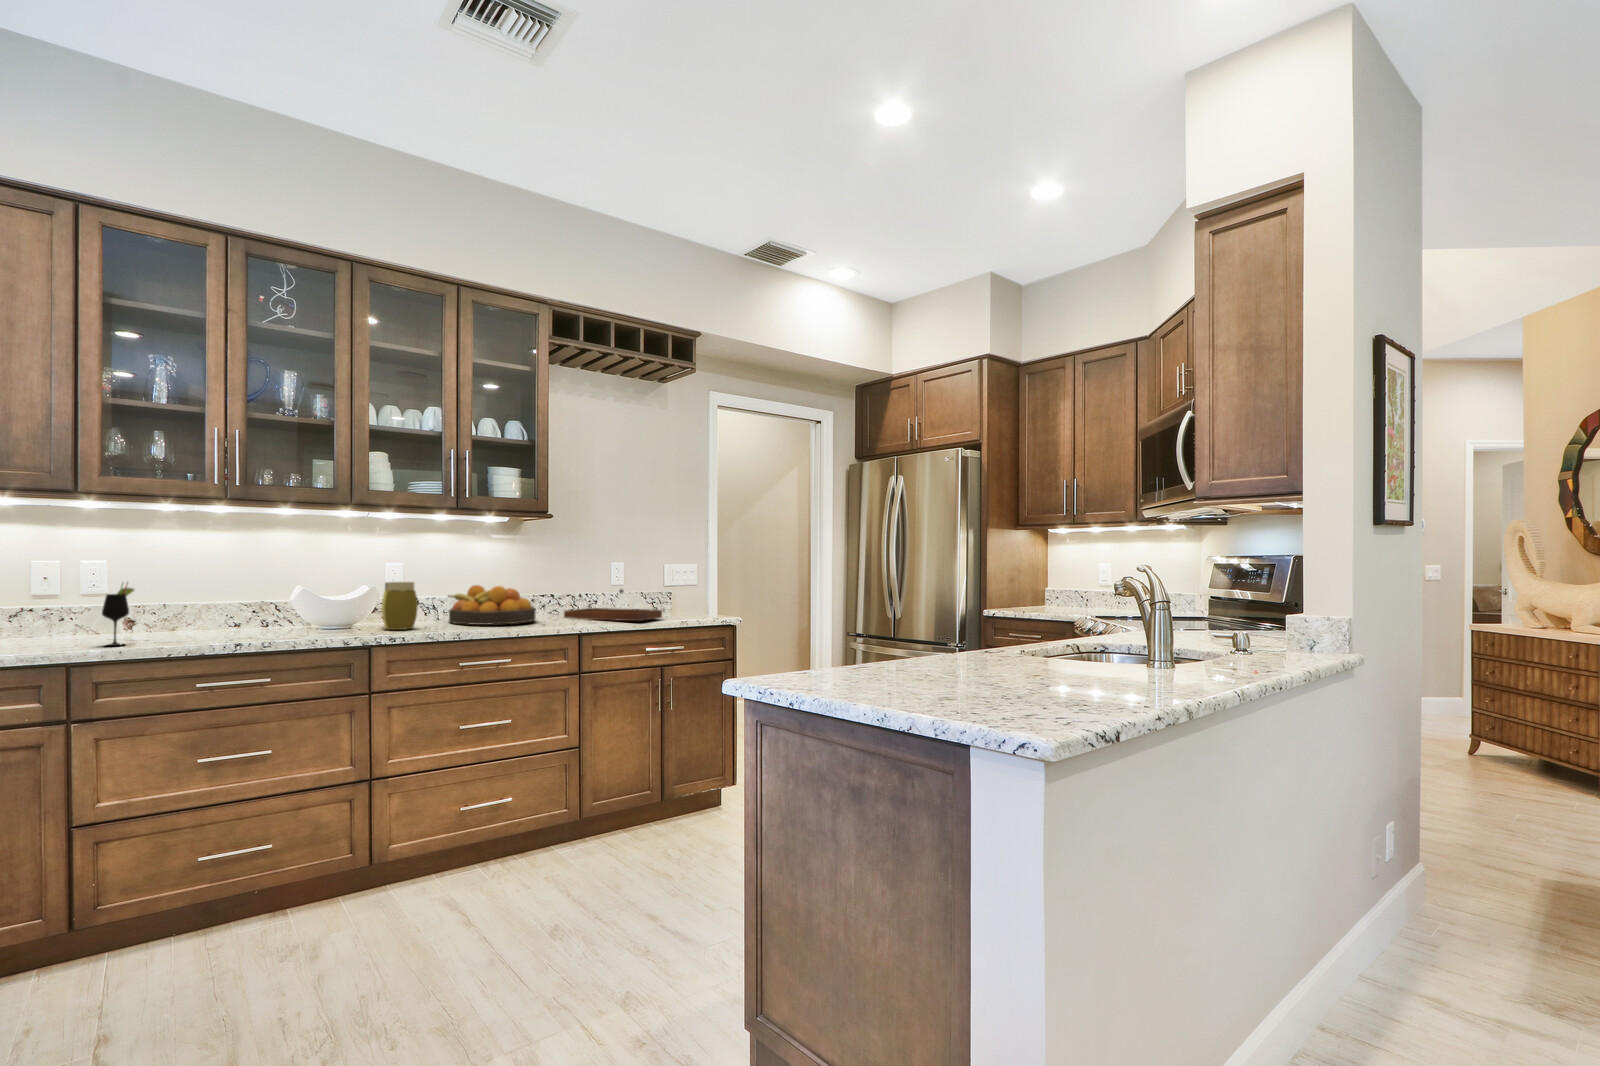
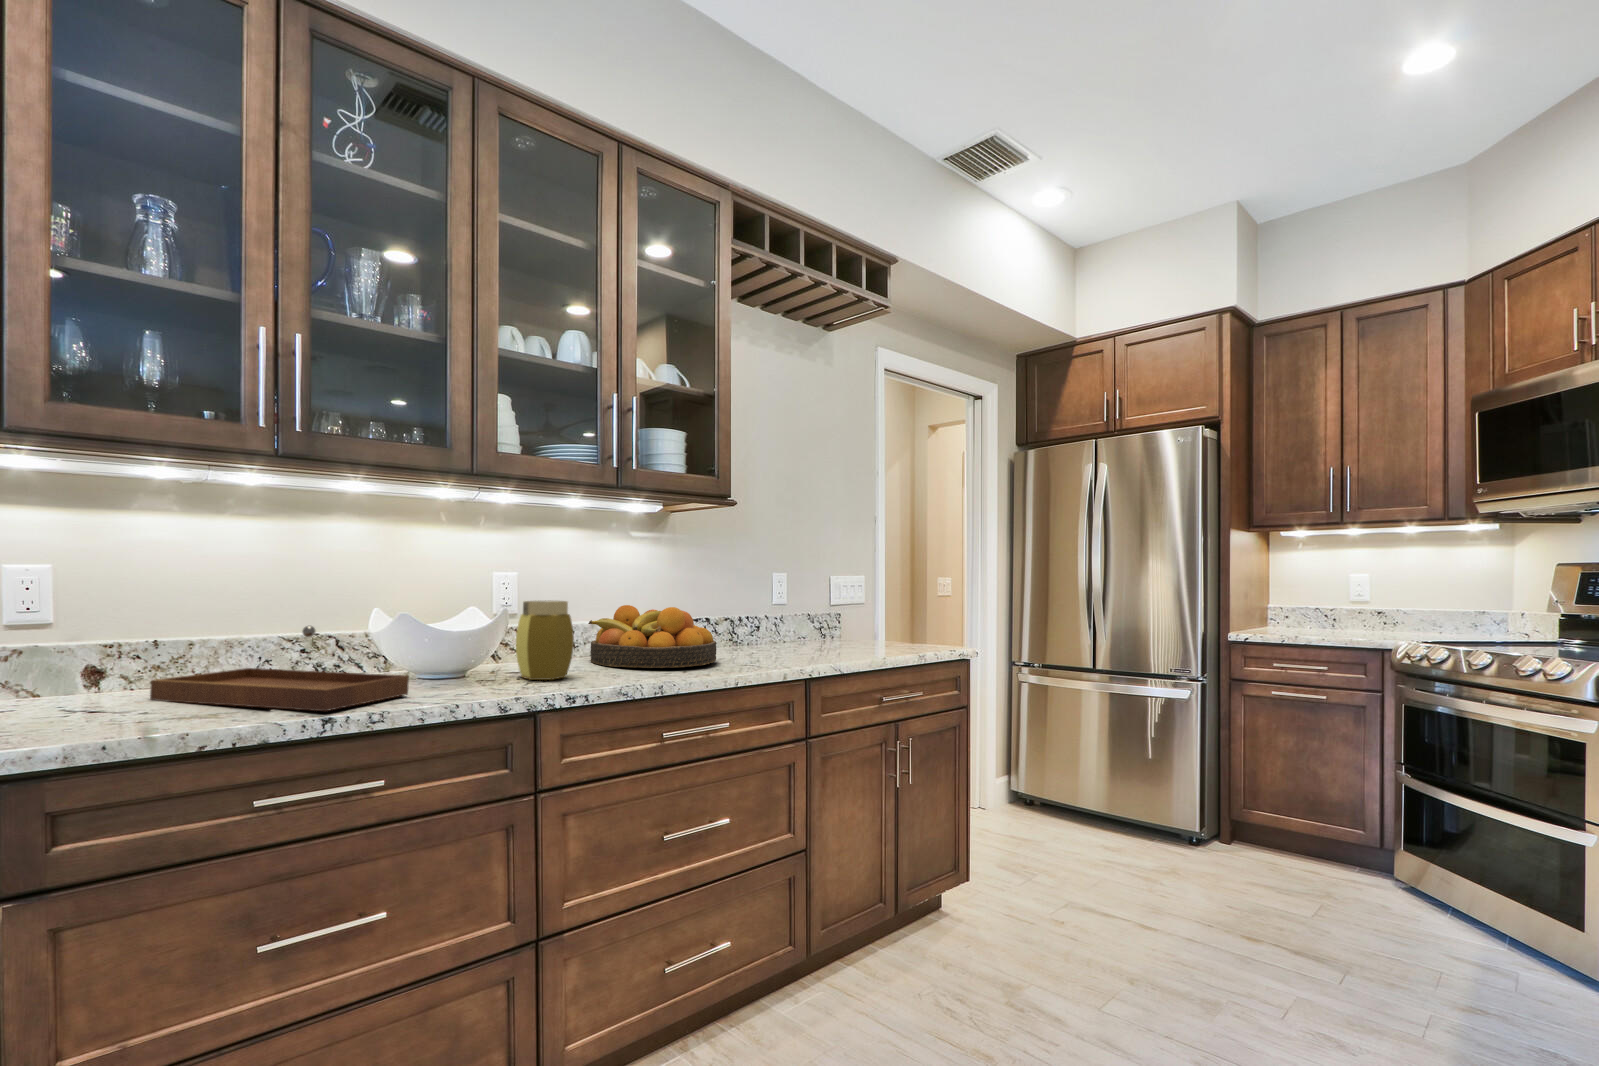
wine glass: present [102,583,134,646] -> none [62,601,127,727]
tray: present [564,589,662,621] -> present [150,626,409,711]

